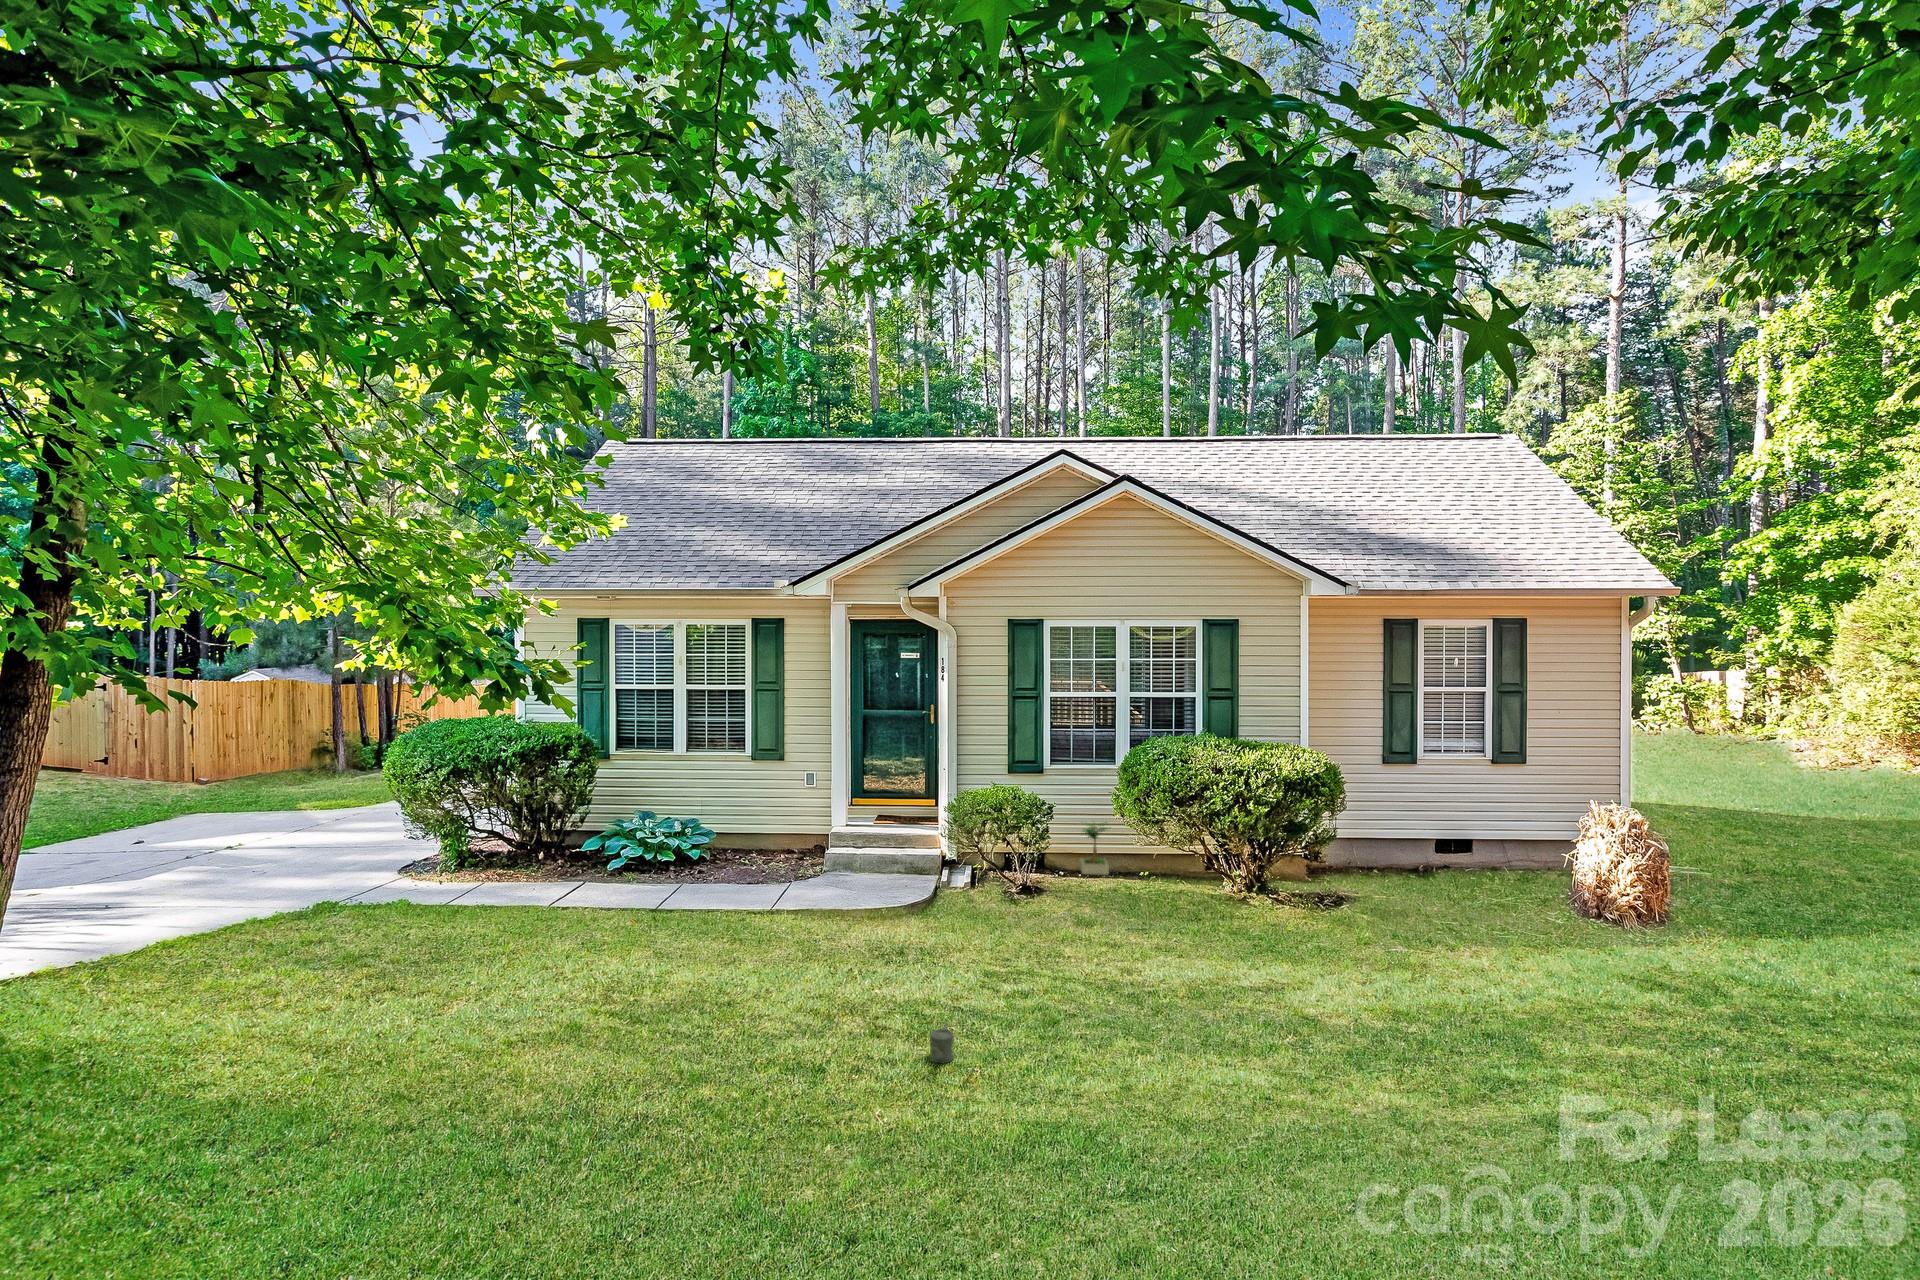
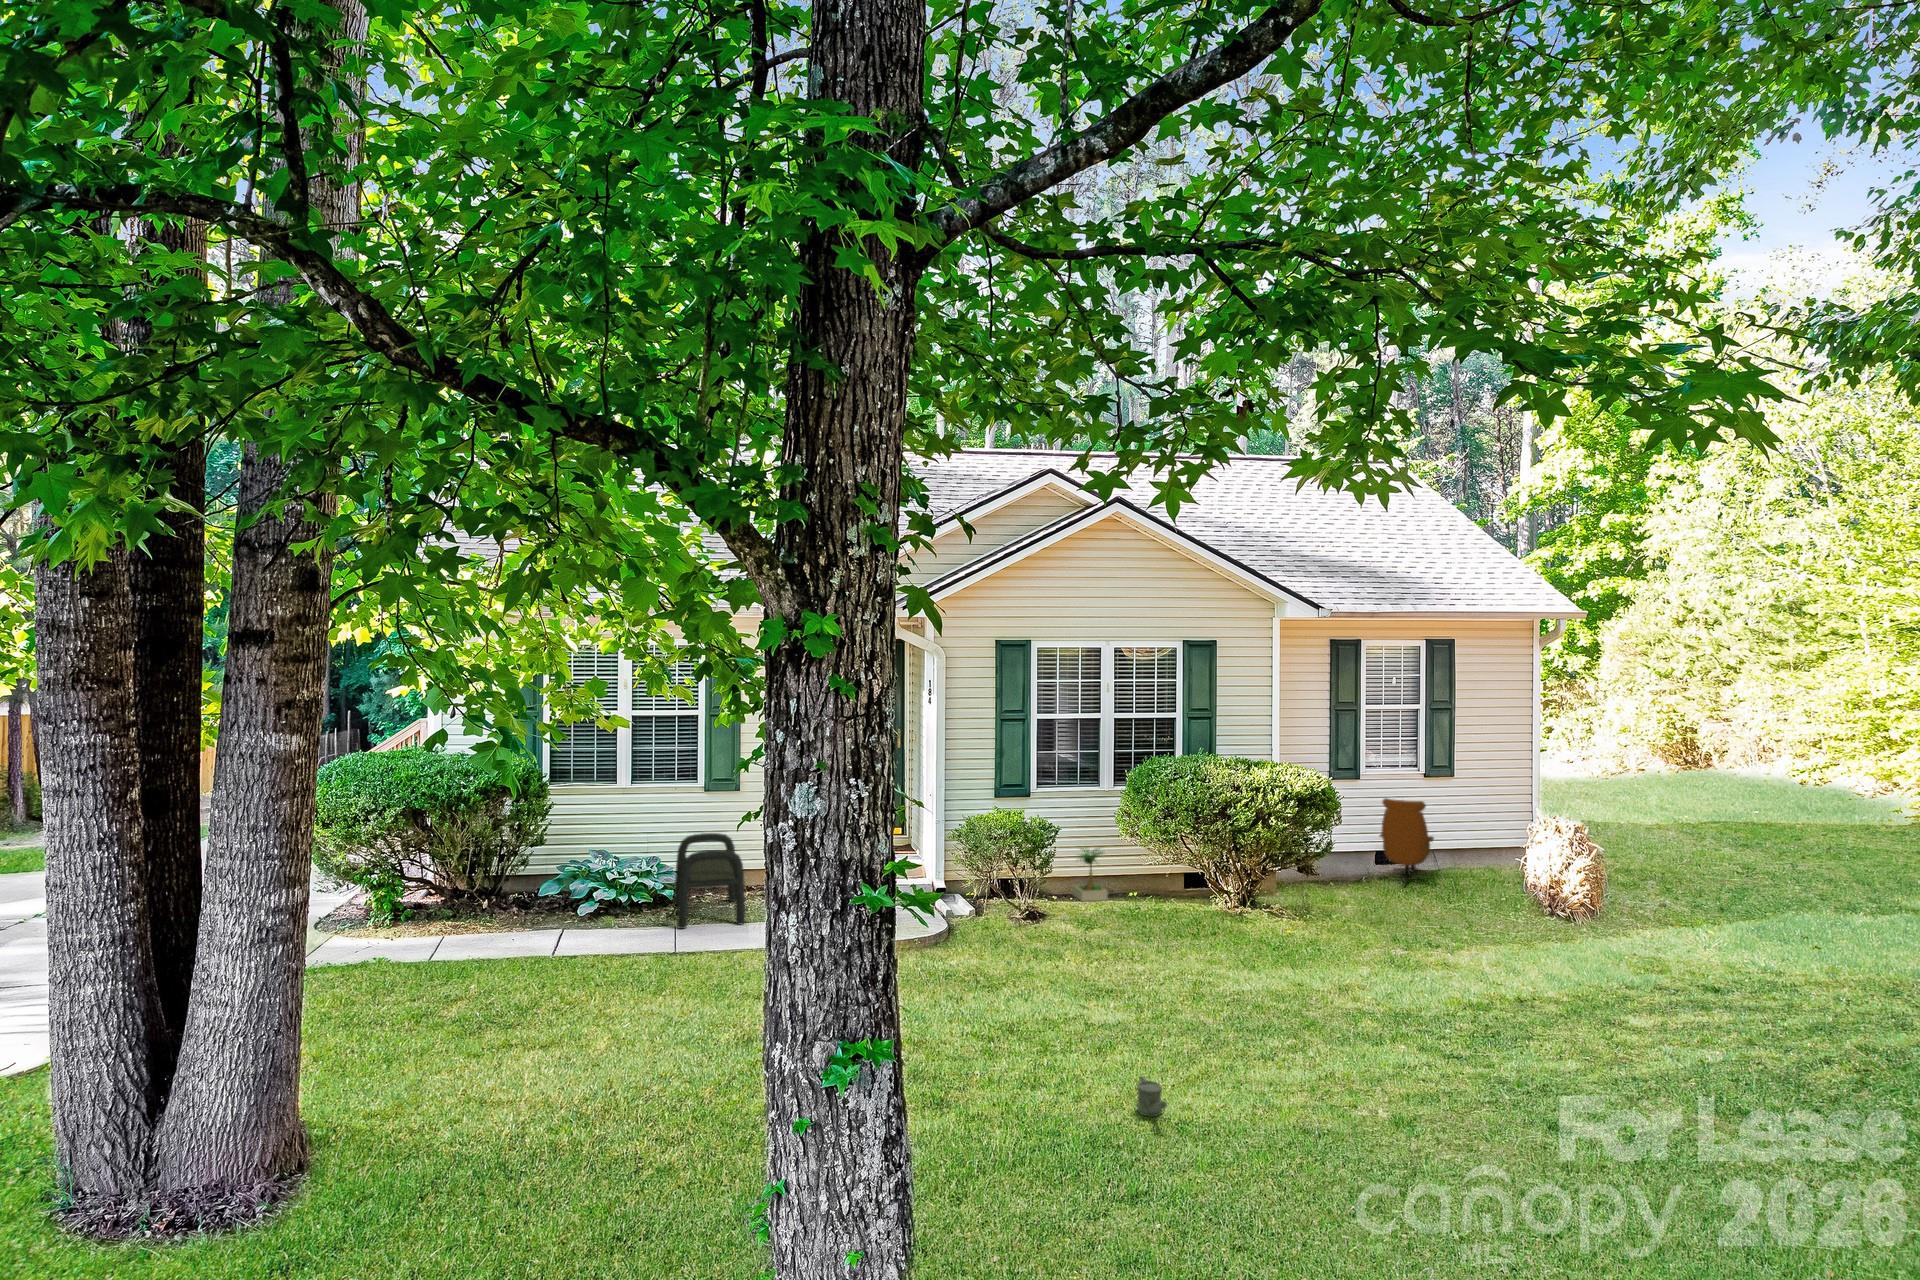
lounge chair: none [1421,787,1495,883] -> present [1379,798,1434,886]
bench: none [704,793,776,873] -> present [674,833,745,929]

